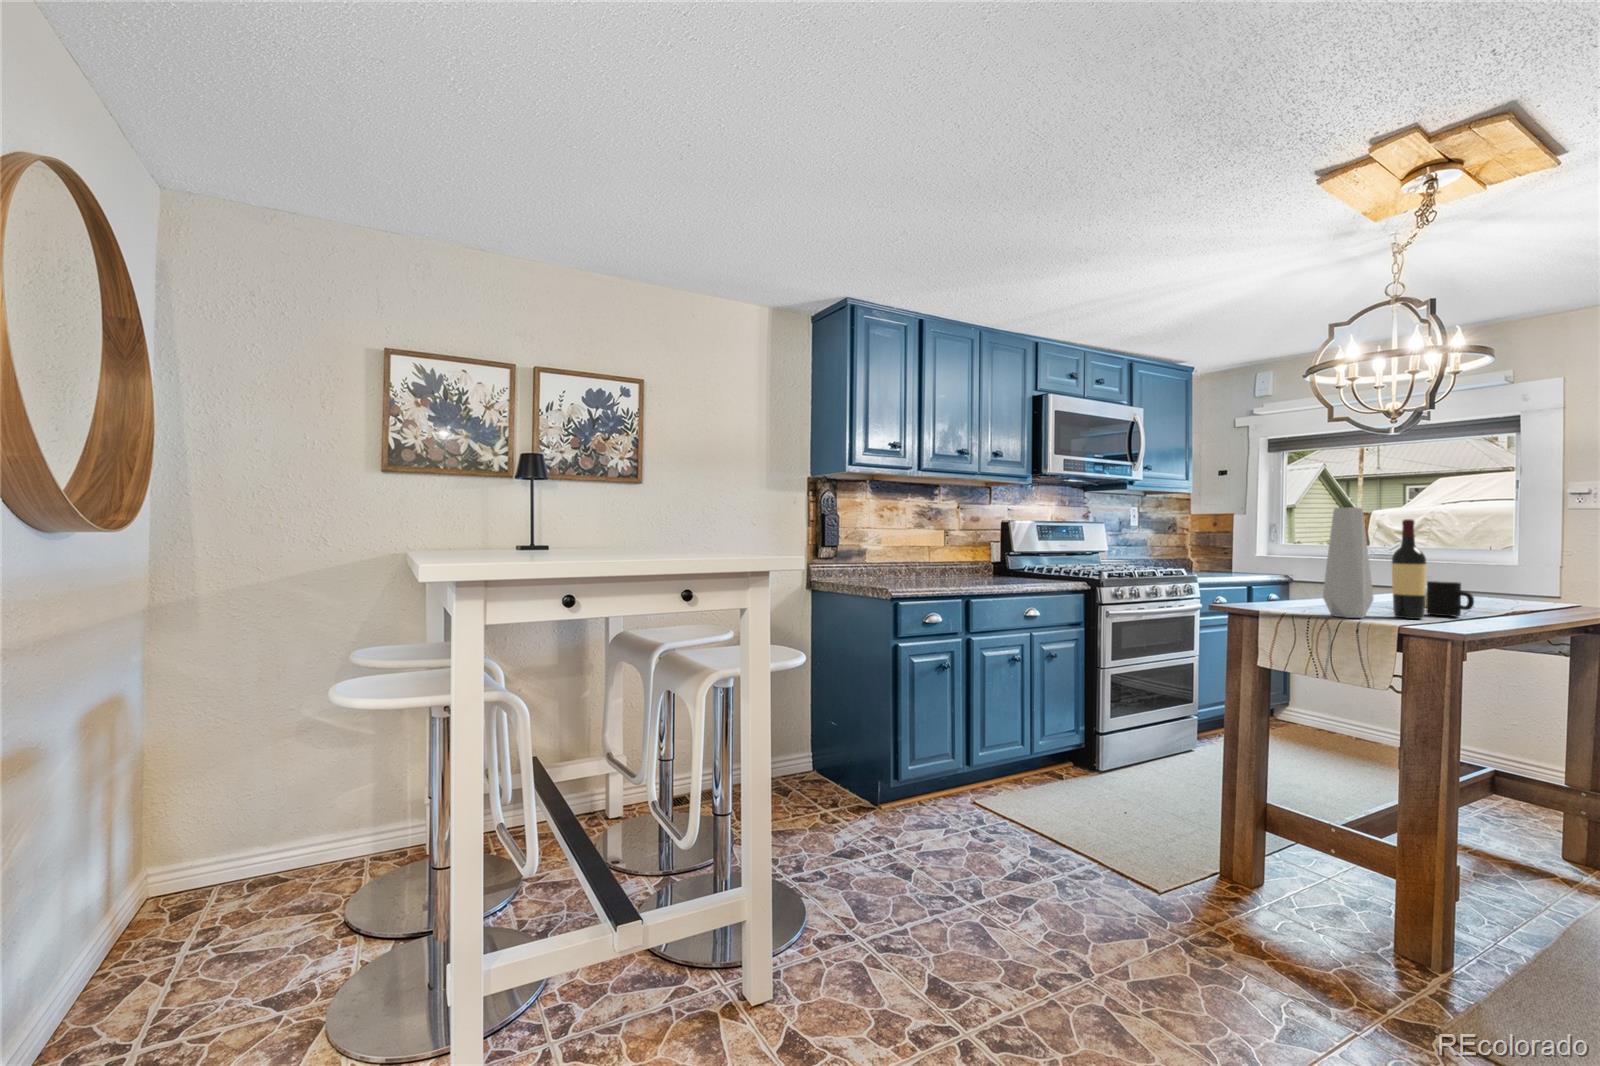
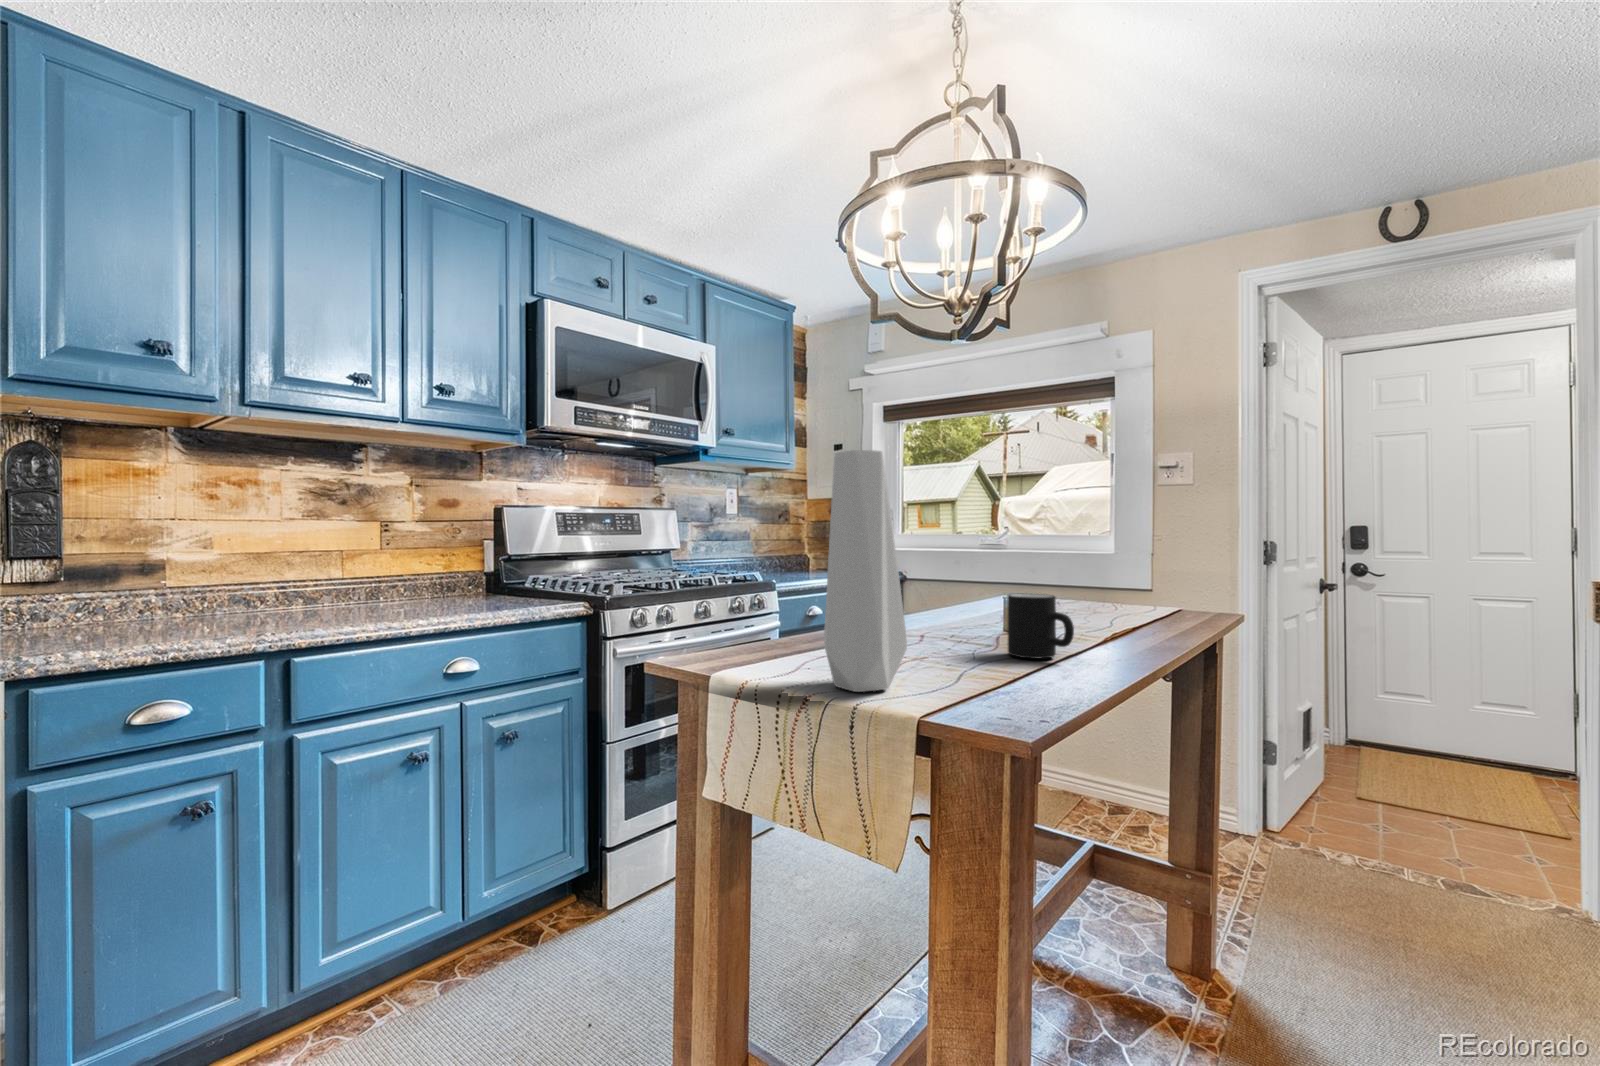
wine bottle: present [1392,519,1426,619] -> none [946,479,999,678]

